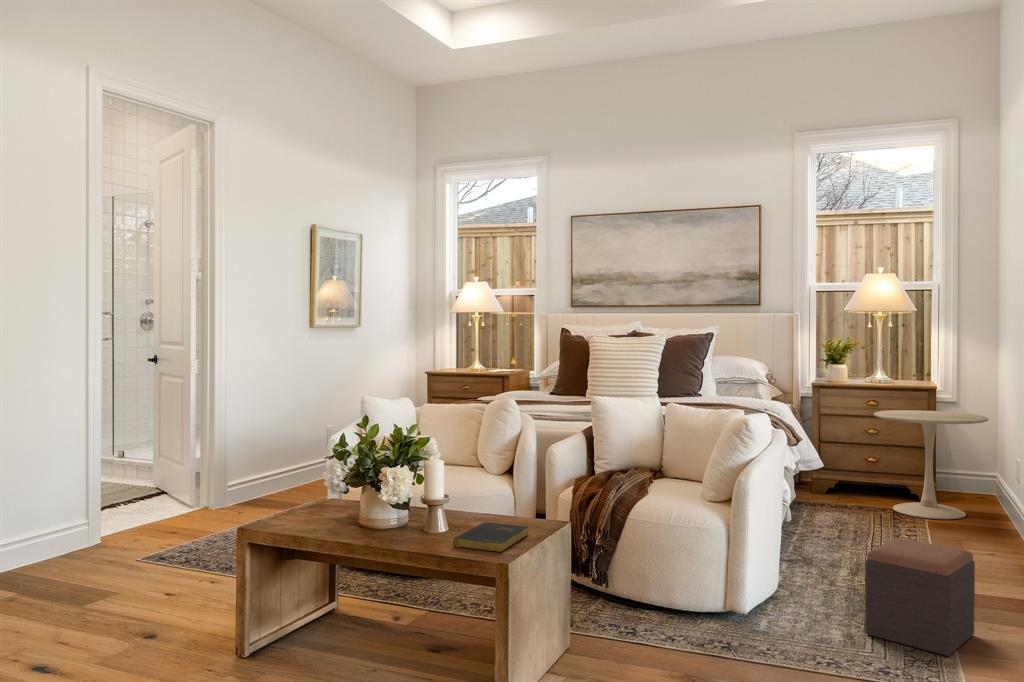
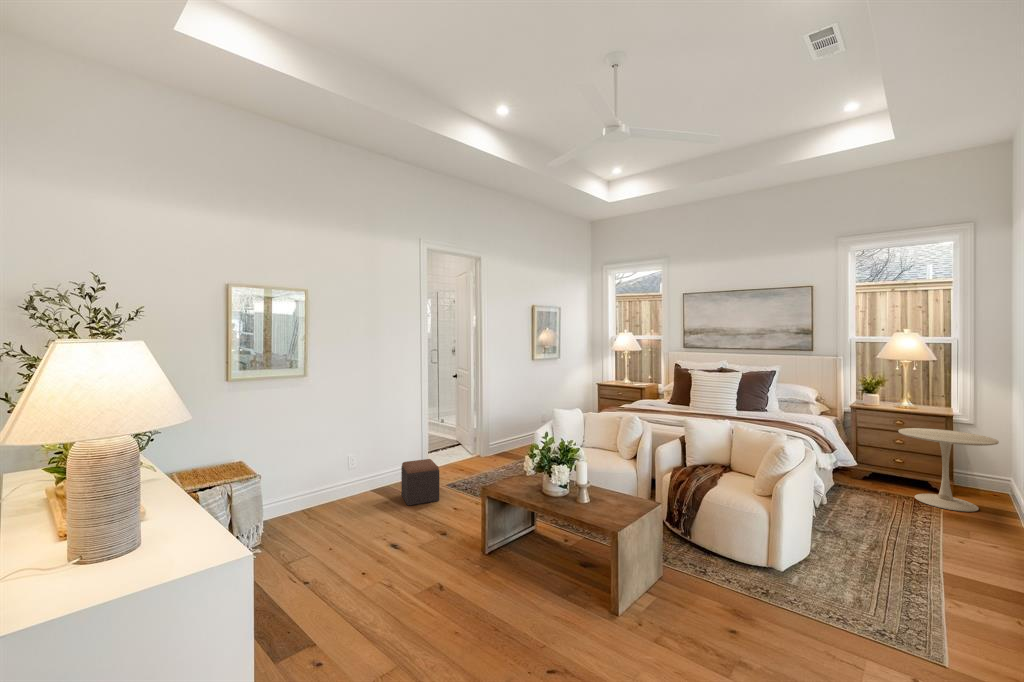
book: present [454,522,528,552] -> none [590,498,635,522]
footstool: present [865,538,975,656] -> present [401,459,440,506]

